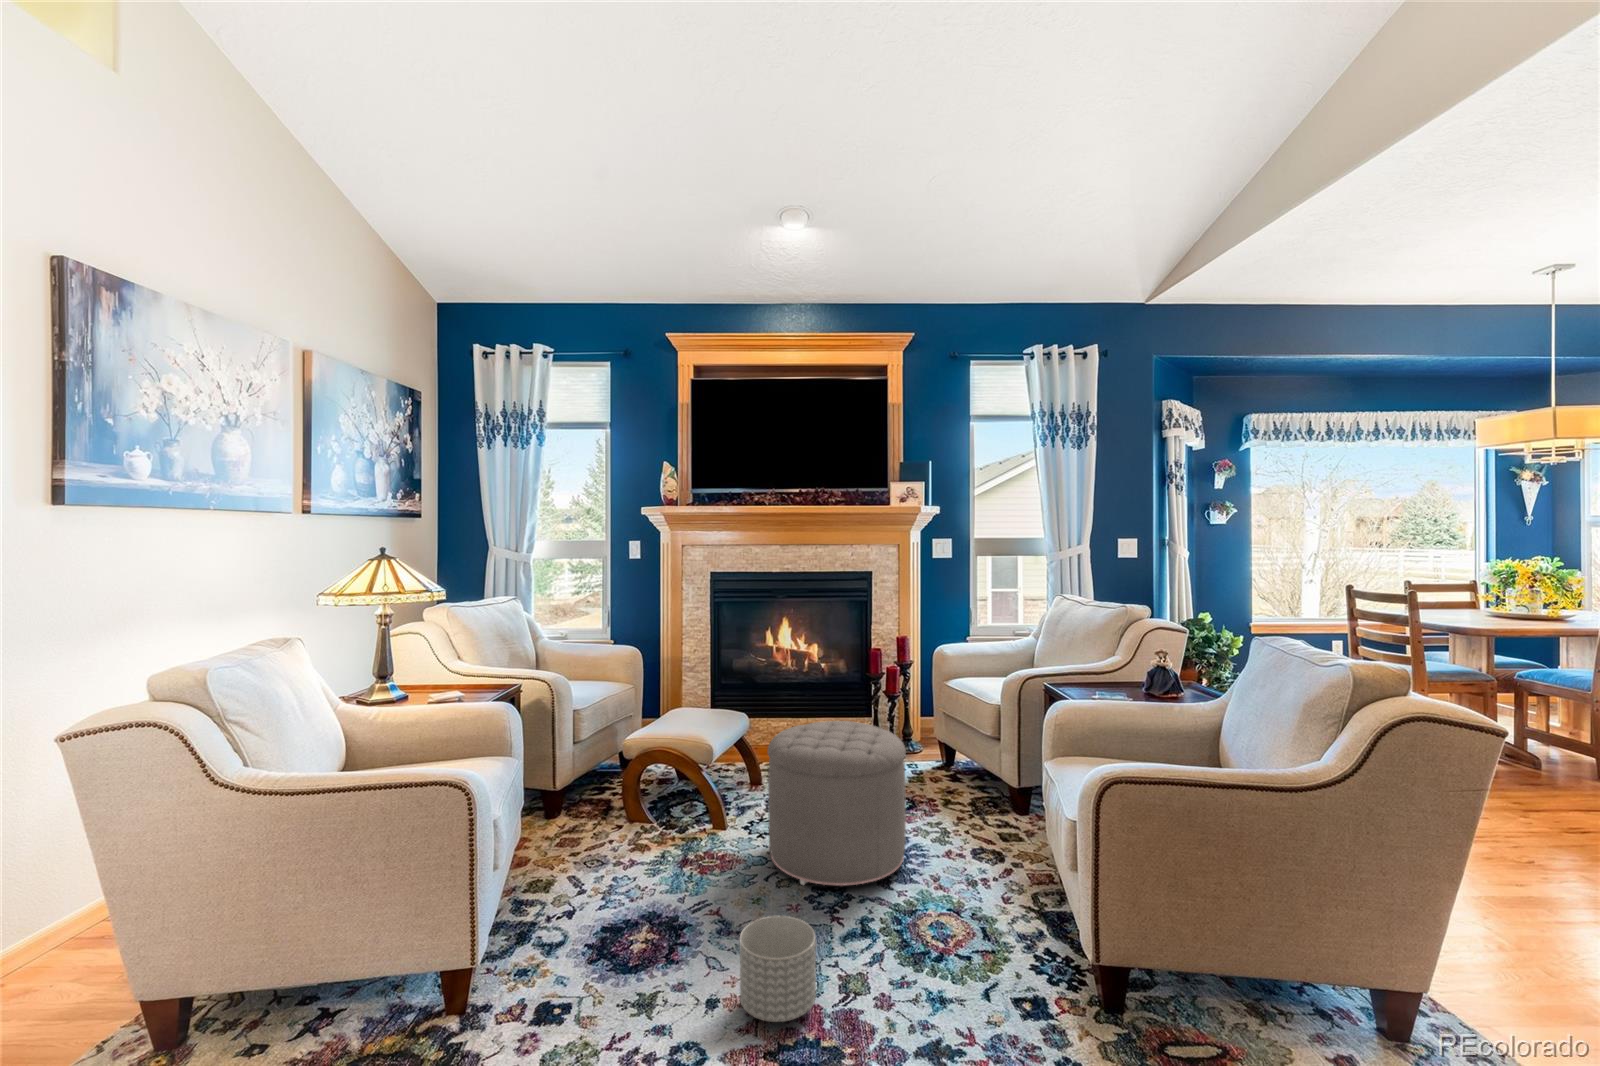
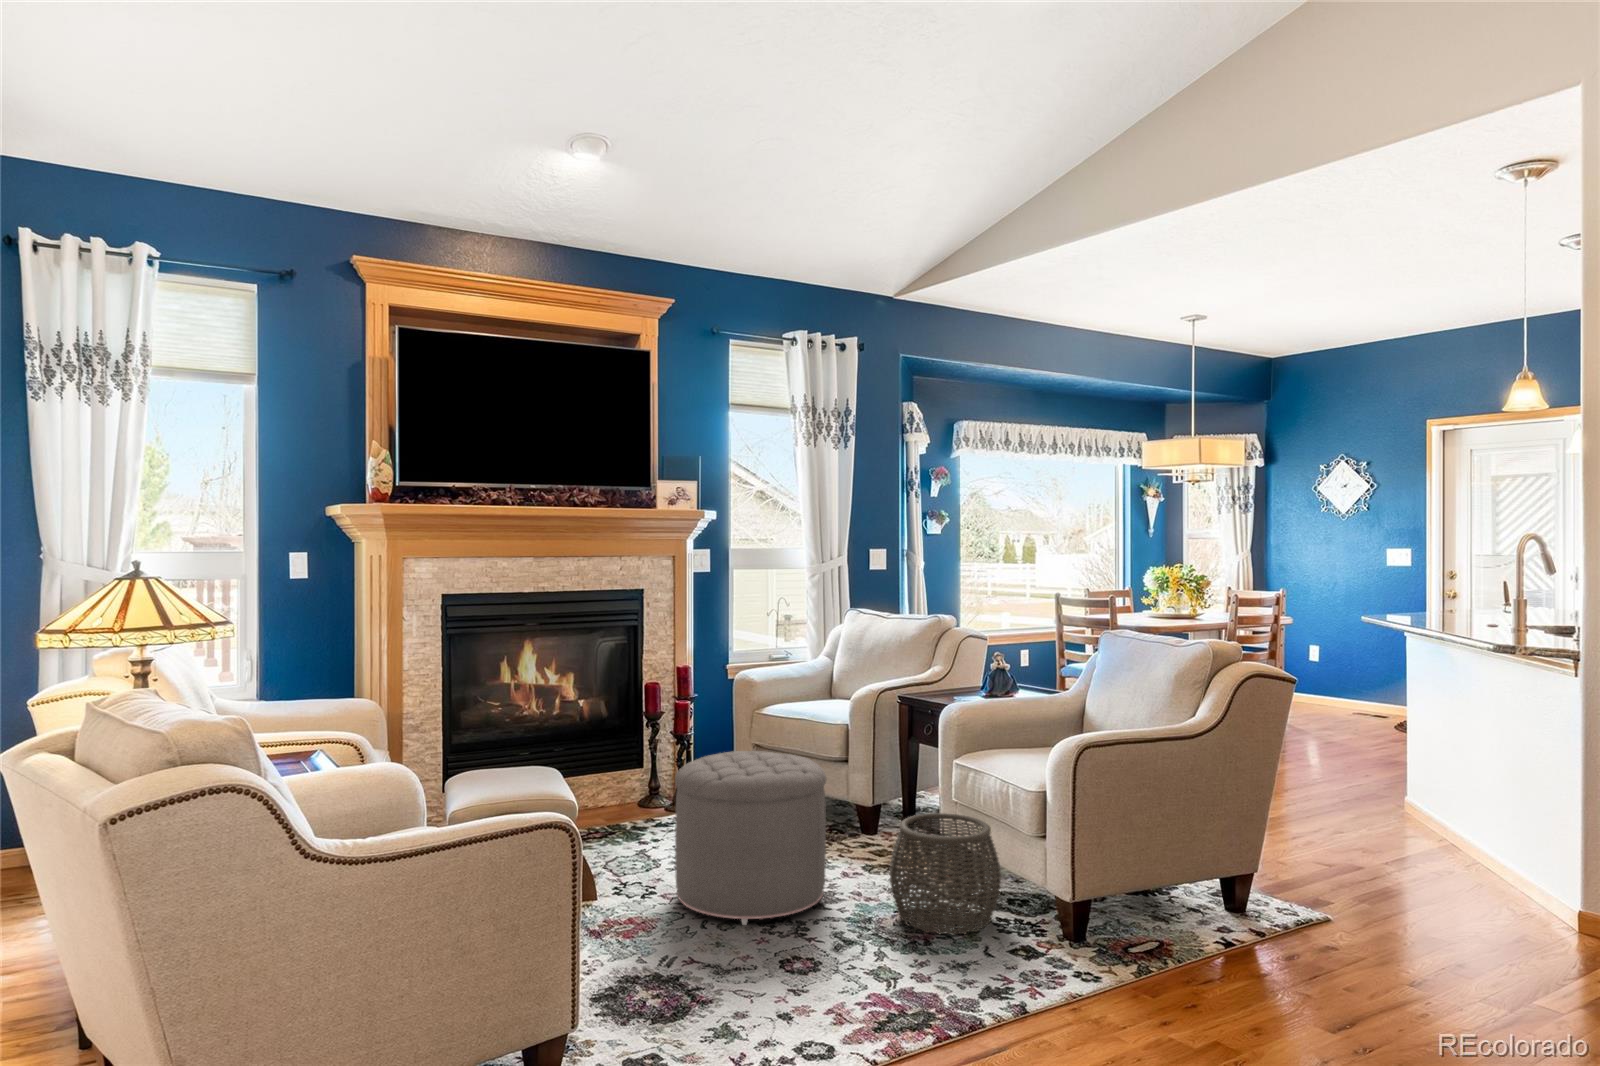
woven basket: none [929,815,1052,960] -> present [889,813,1001,935]
planter: present [740,916,816,1022] -> none [804,923,879,1015]

